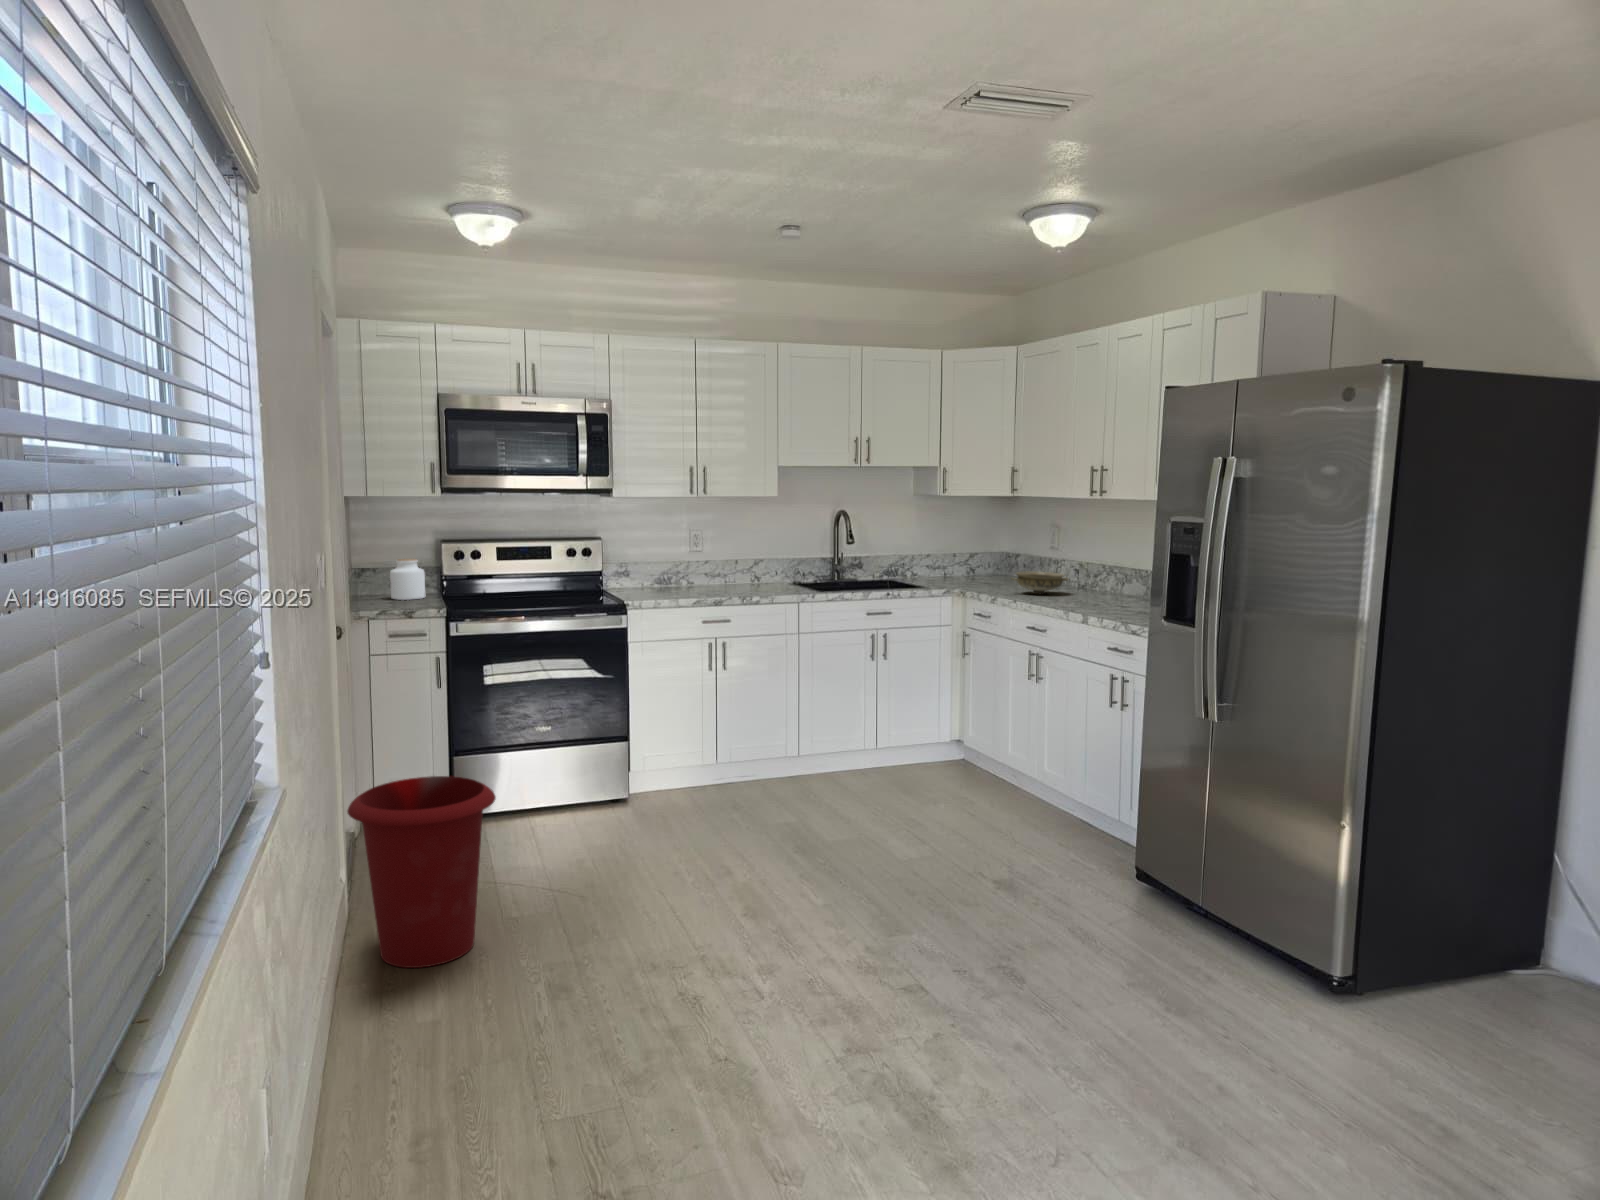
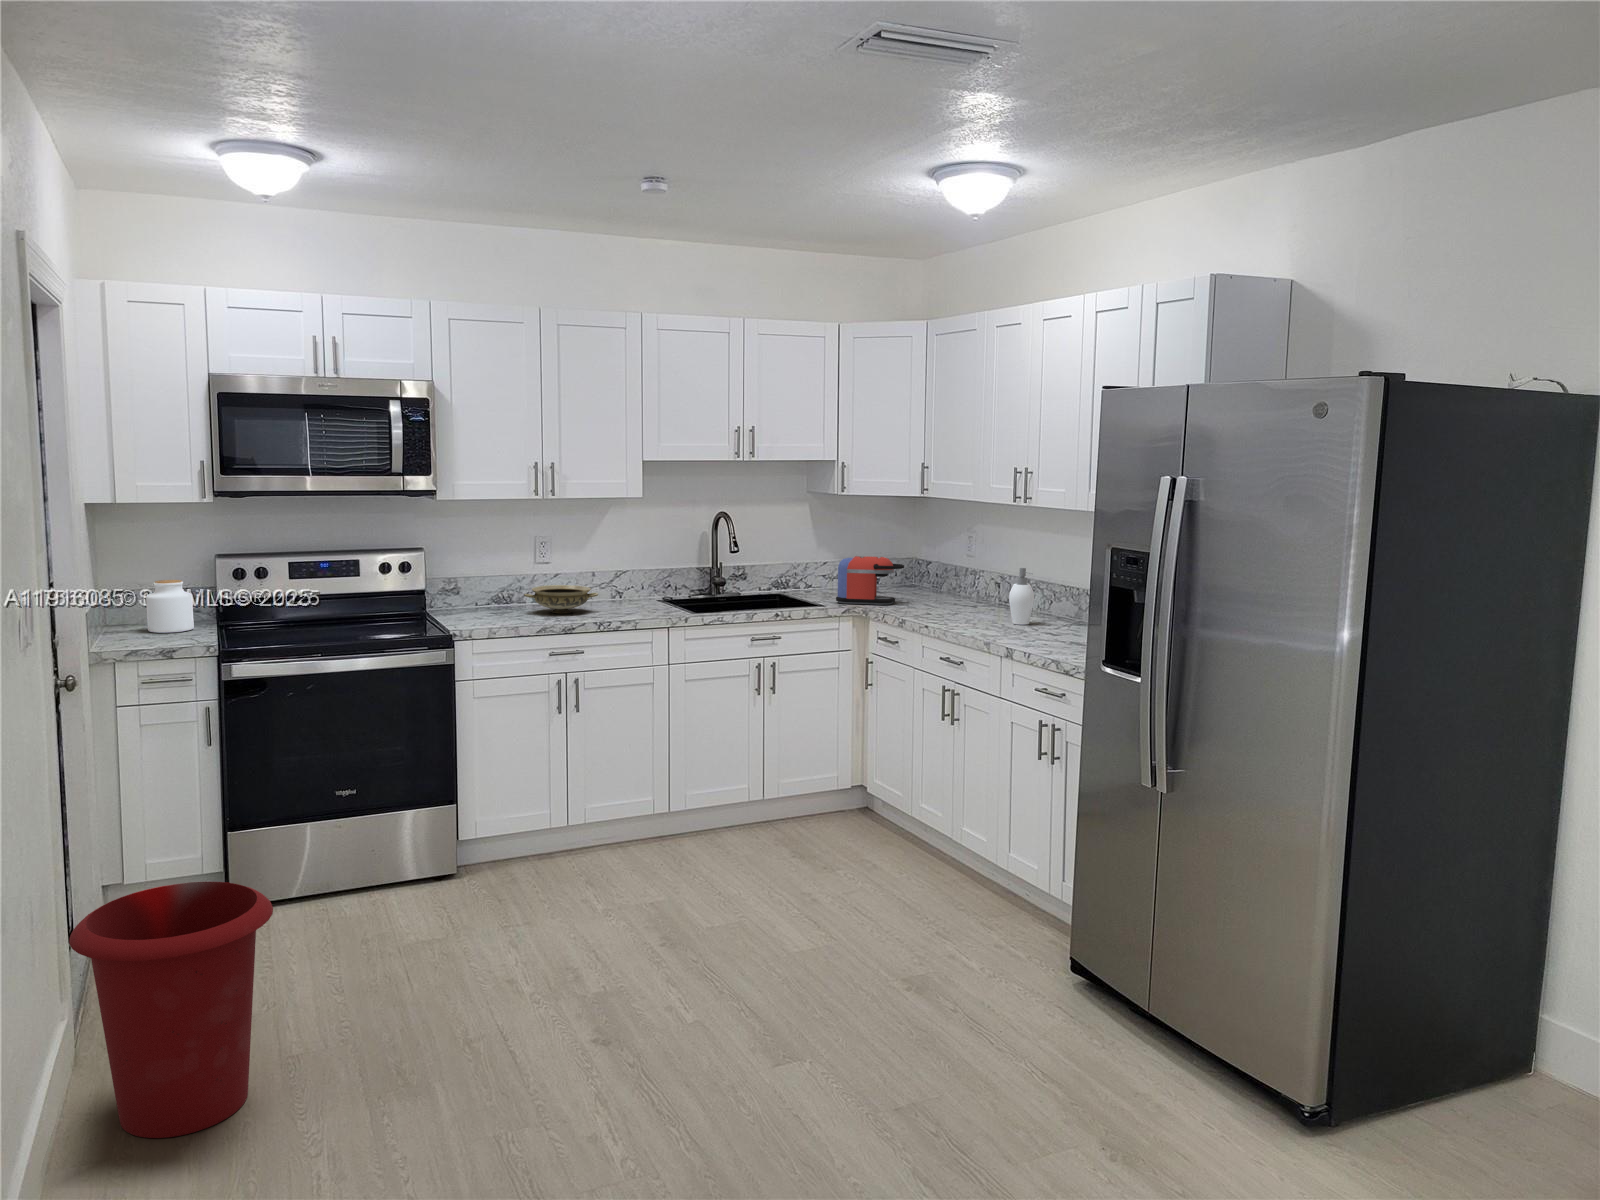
coffee maker: none [937,547,996,587] -> present [836,556,904,605]
soap dispenser: none [1086,552,1108,600] -> present [1009,568,1034,625]
ceramic bowl: present [1012,571,1069,594] -> present [524,585,598,613]

